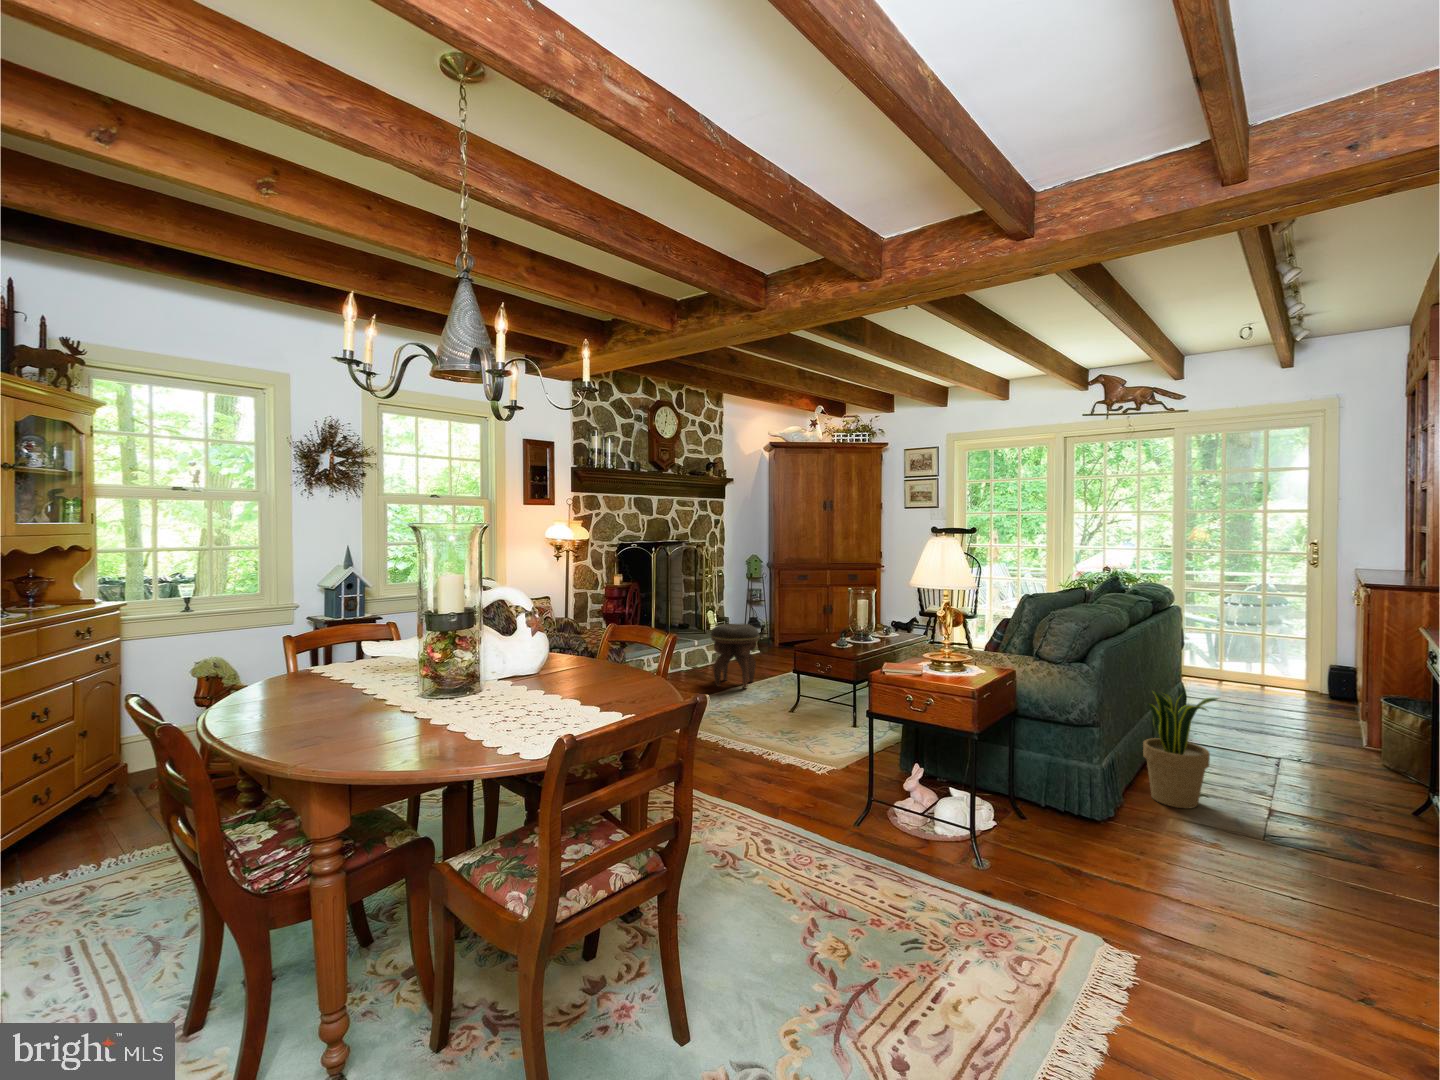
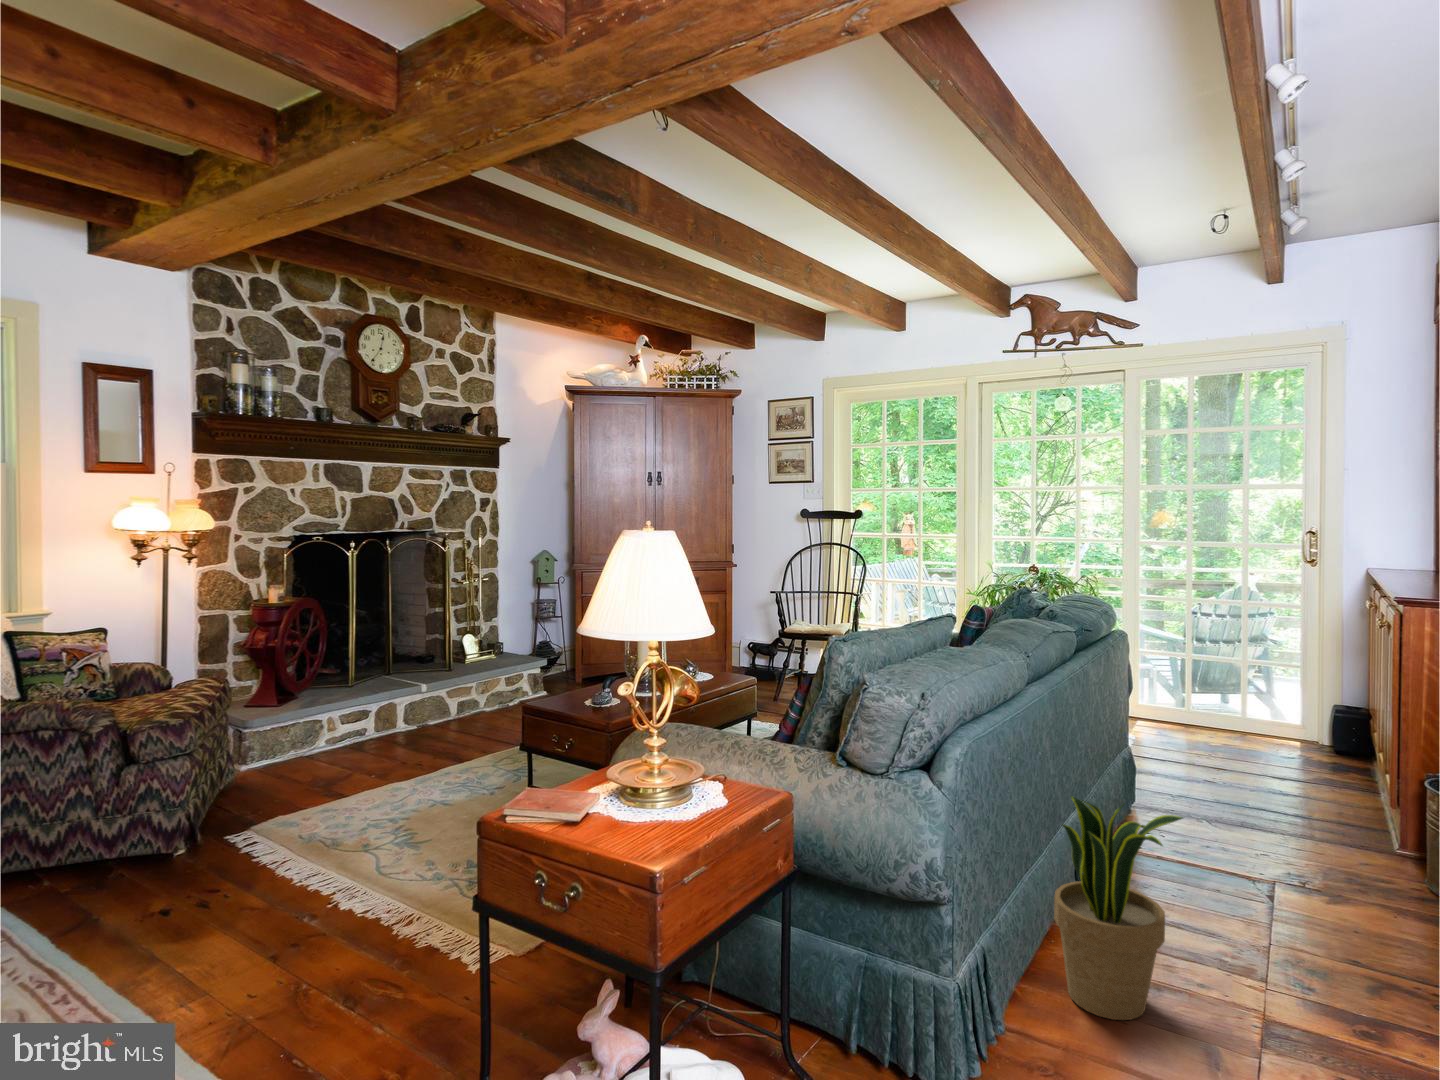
footstool: present [711,624,760,689] -> none [424,664,506,770]

